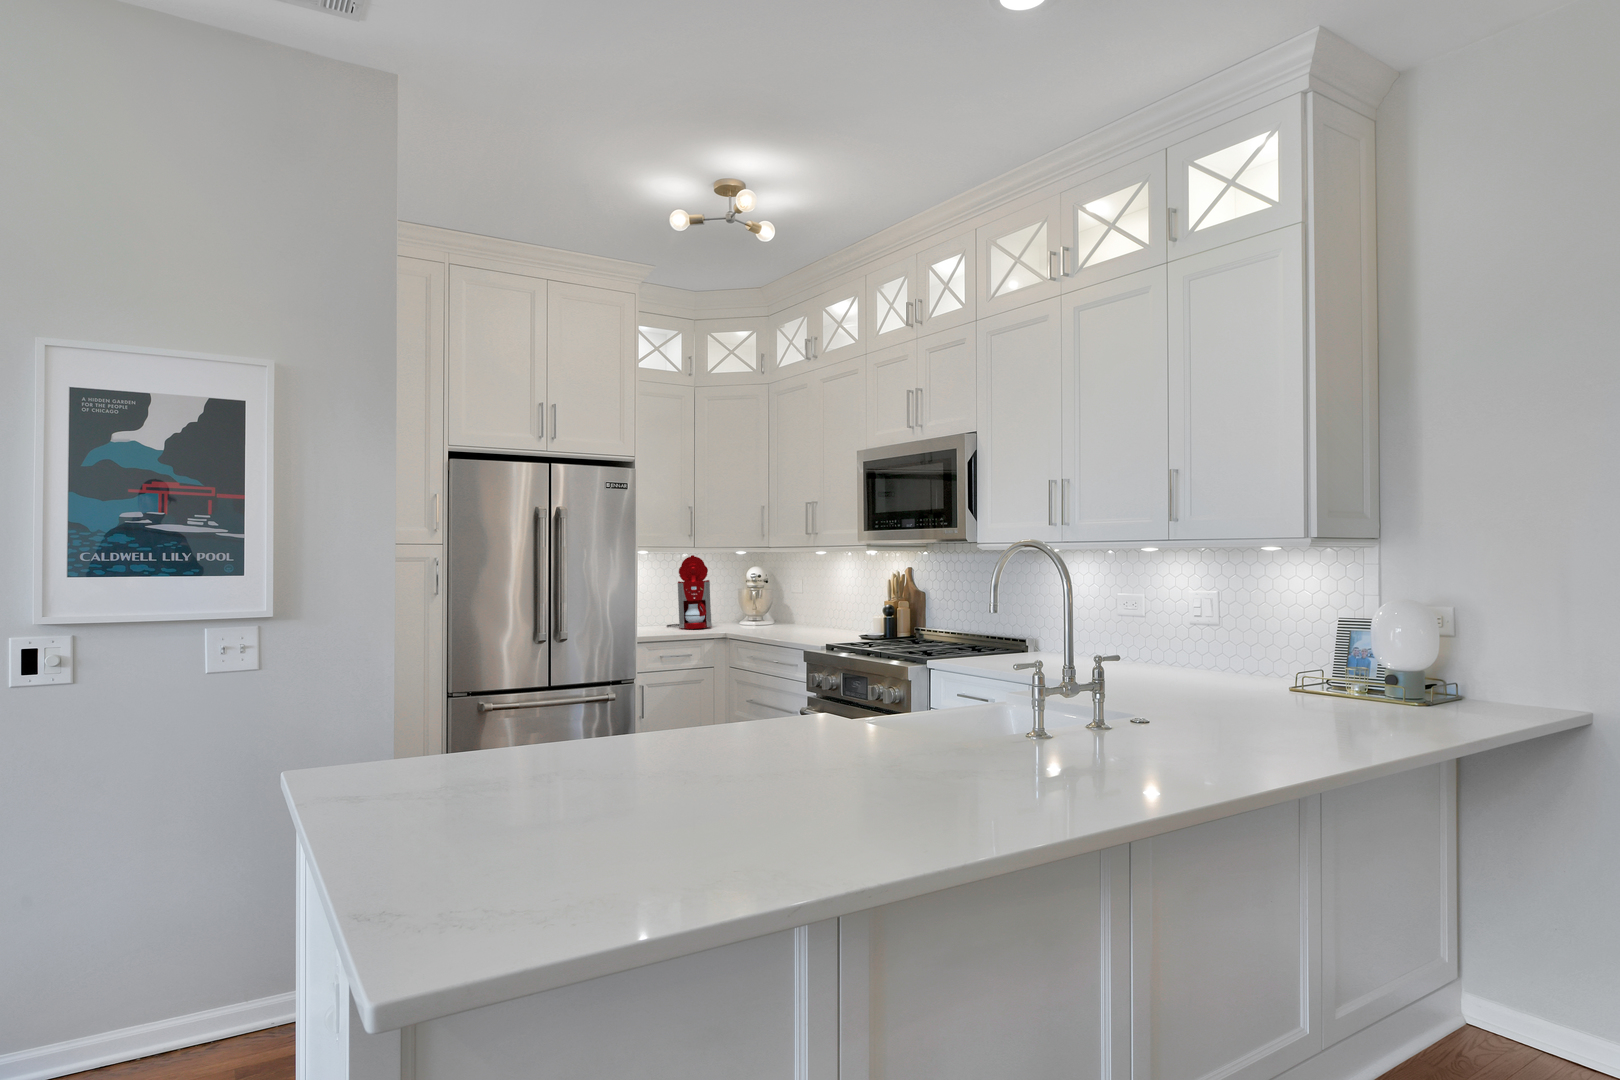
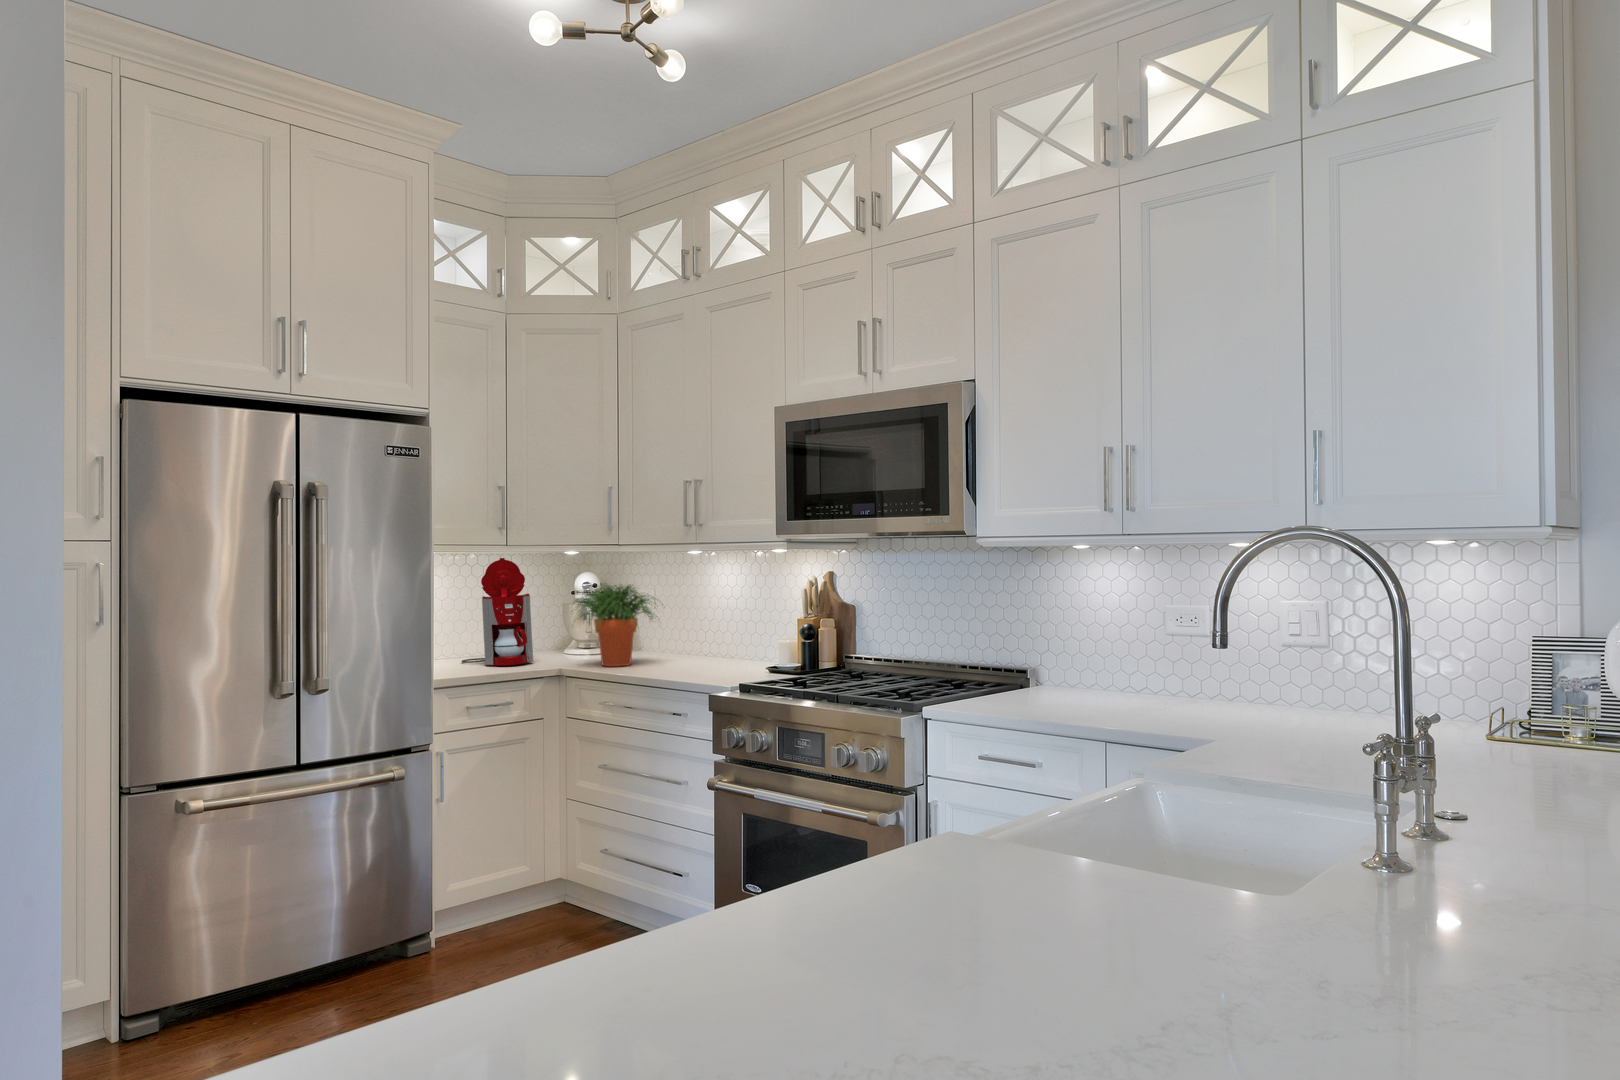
potted plant: none [731,573,797,631] -> present [571,584,663,666]

